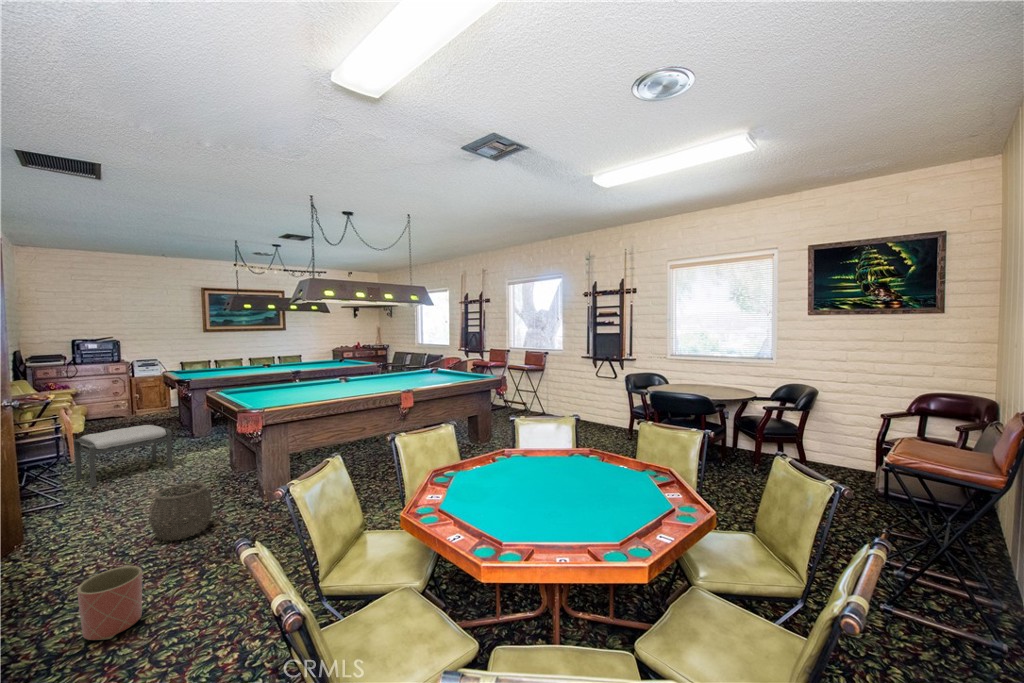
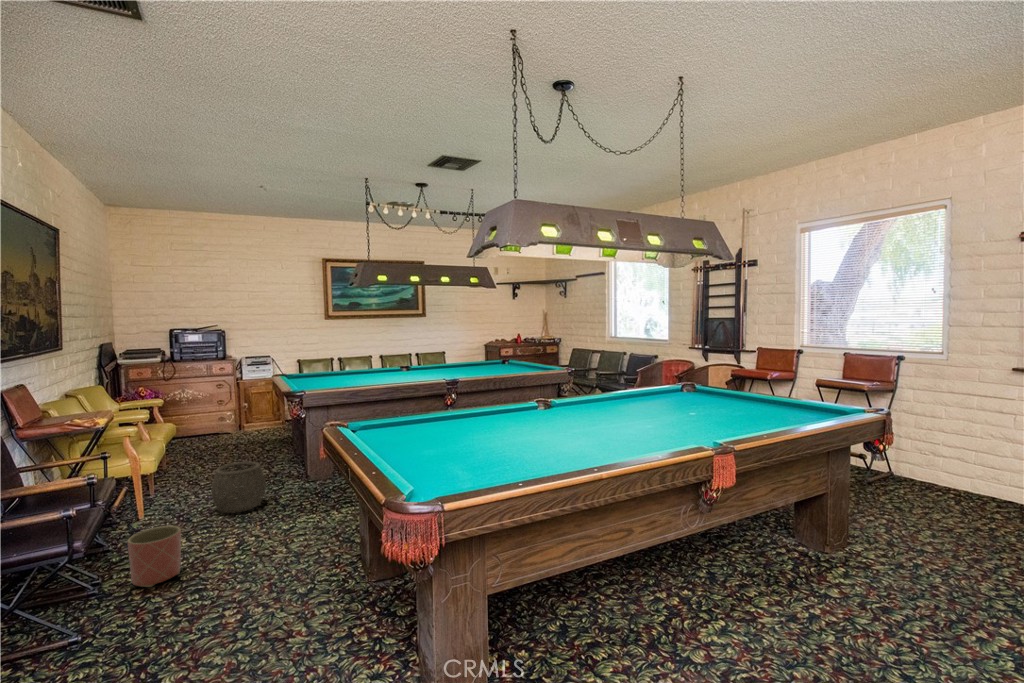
ottoman: present [74,425,173,487] -> none [176,411,254,464]

